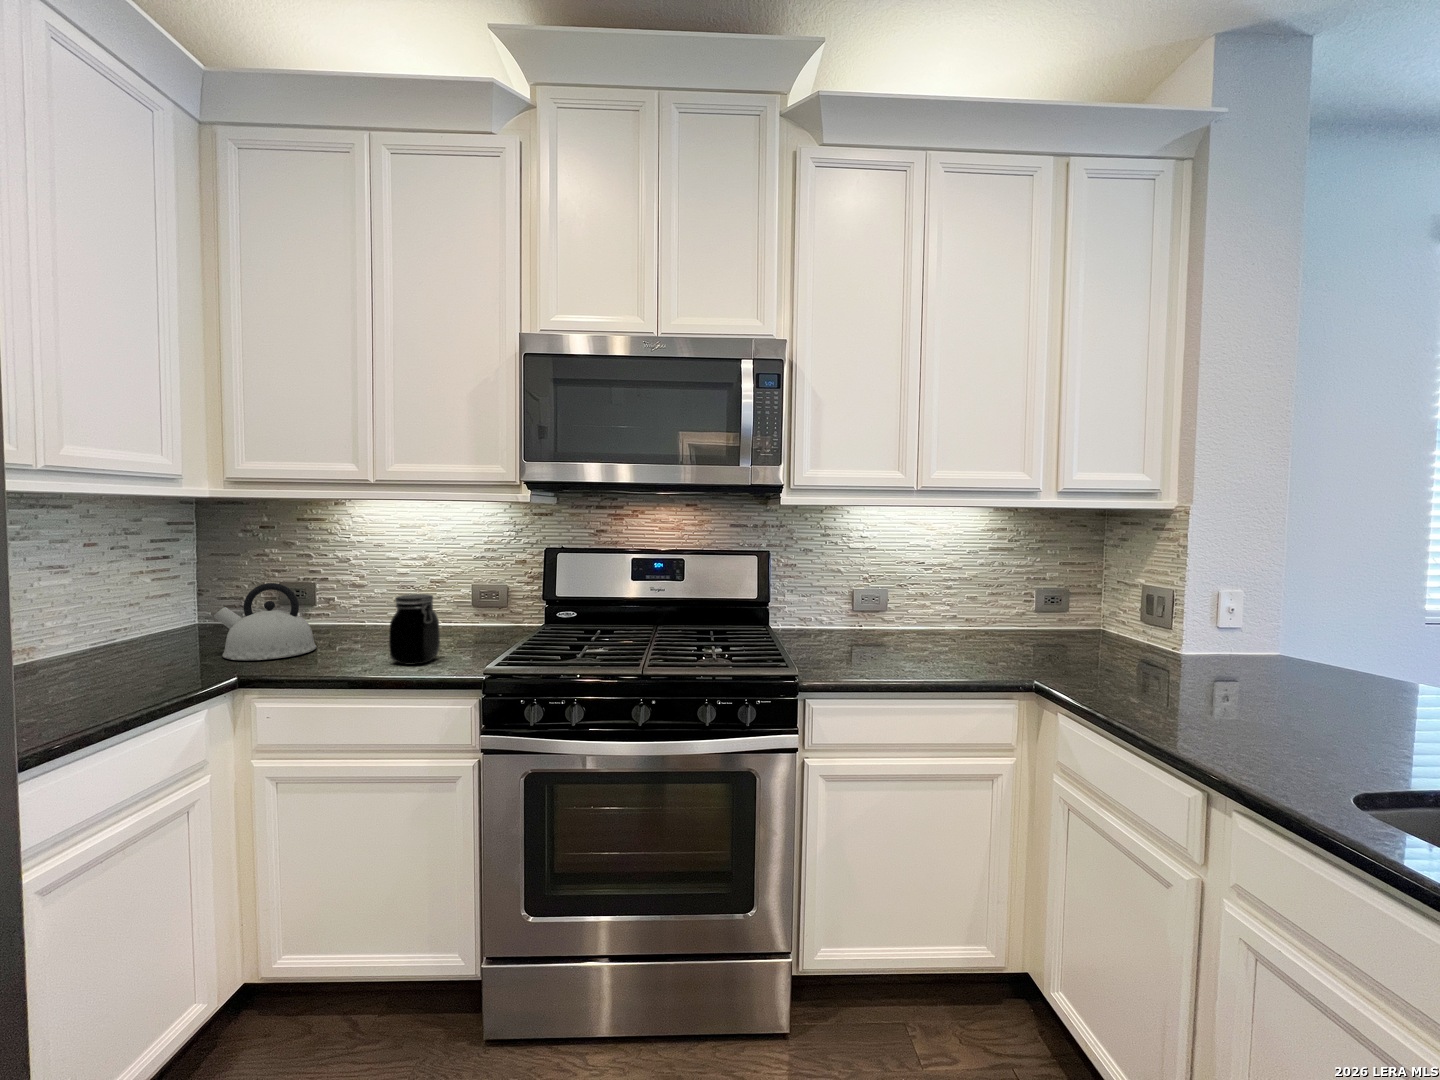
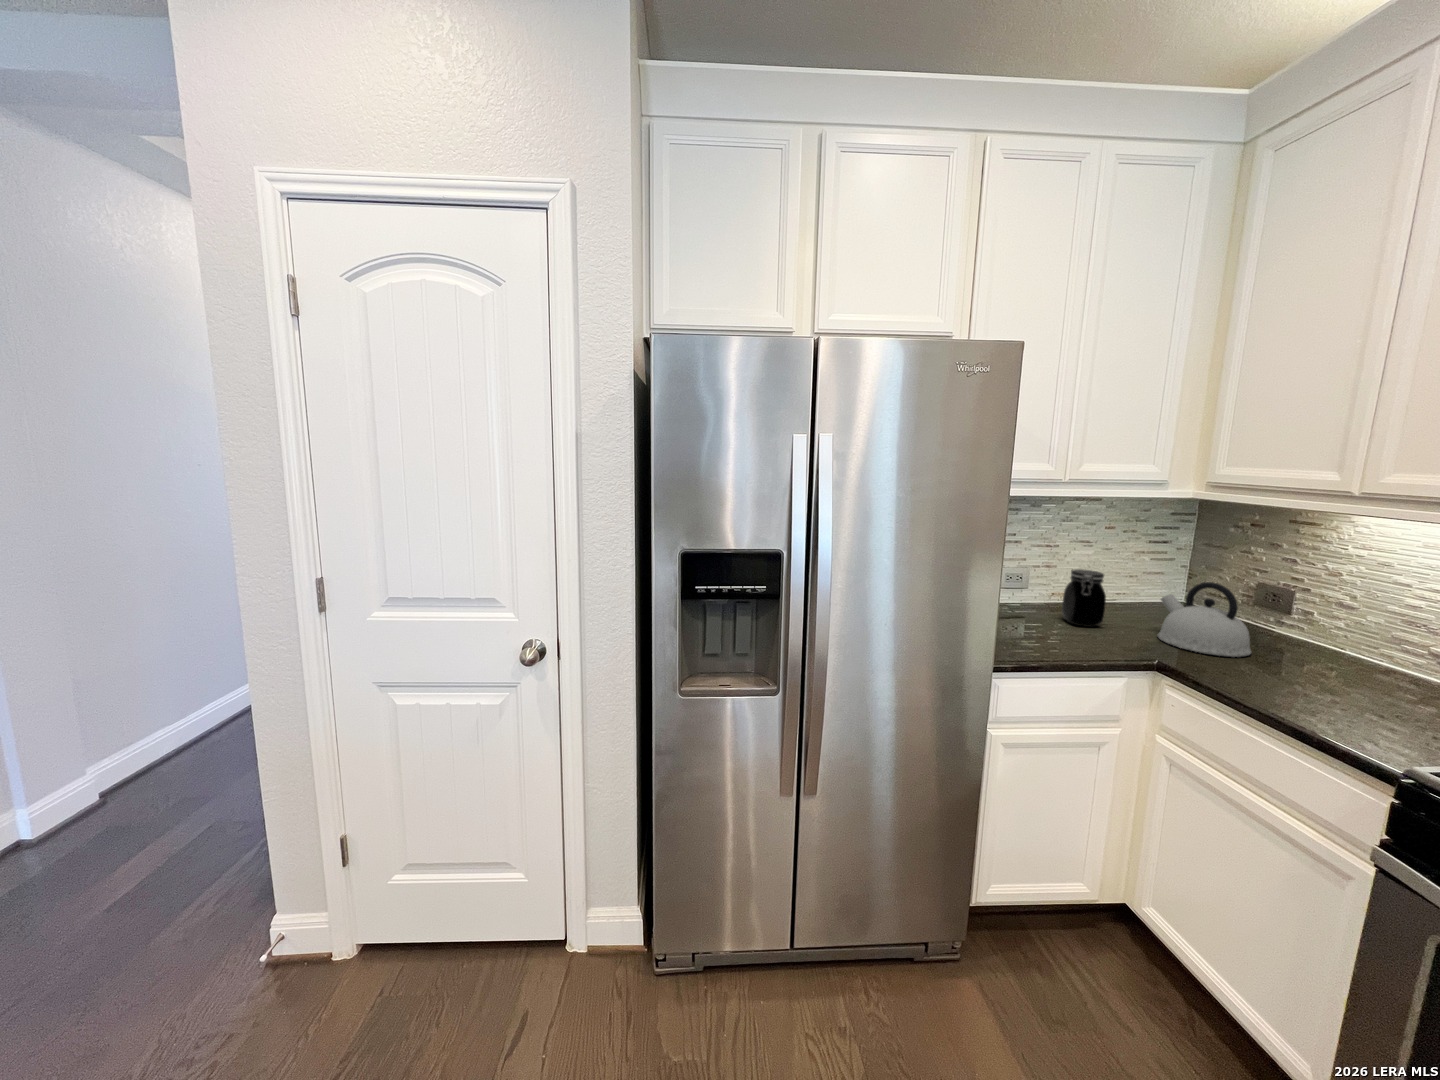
jar: present [389,594,440,665] -> present [1062,569,1106,627]

